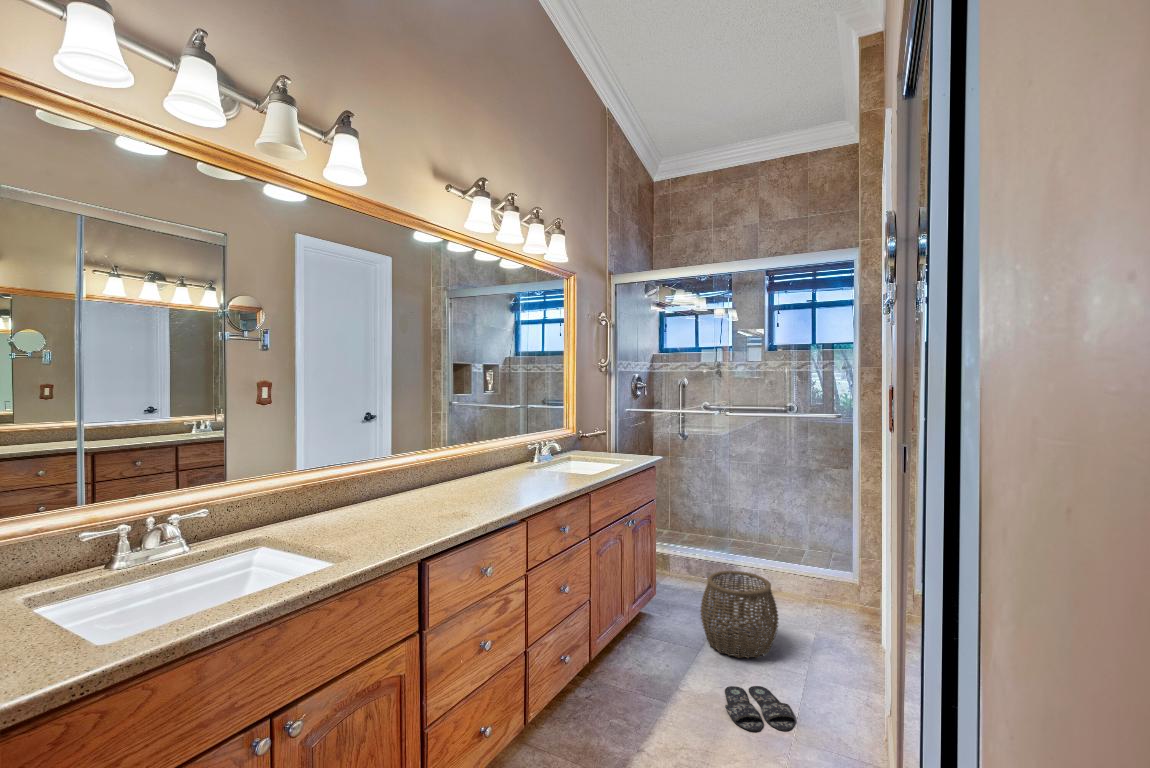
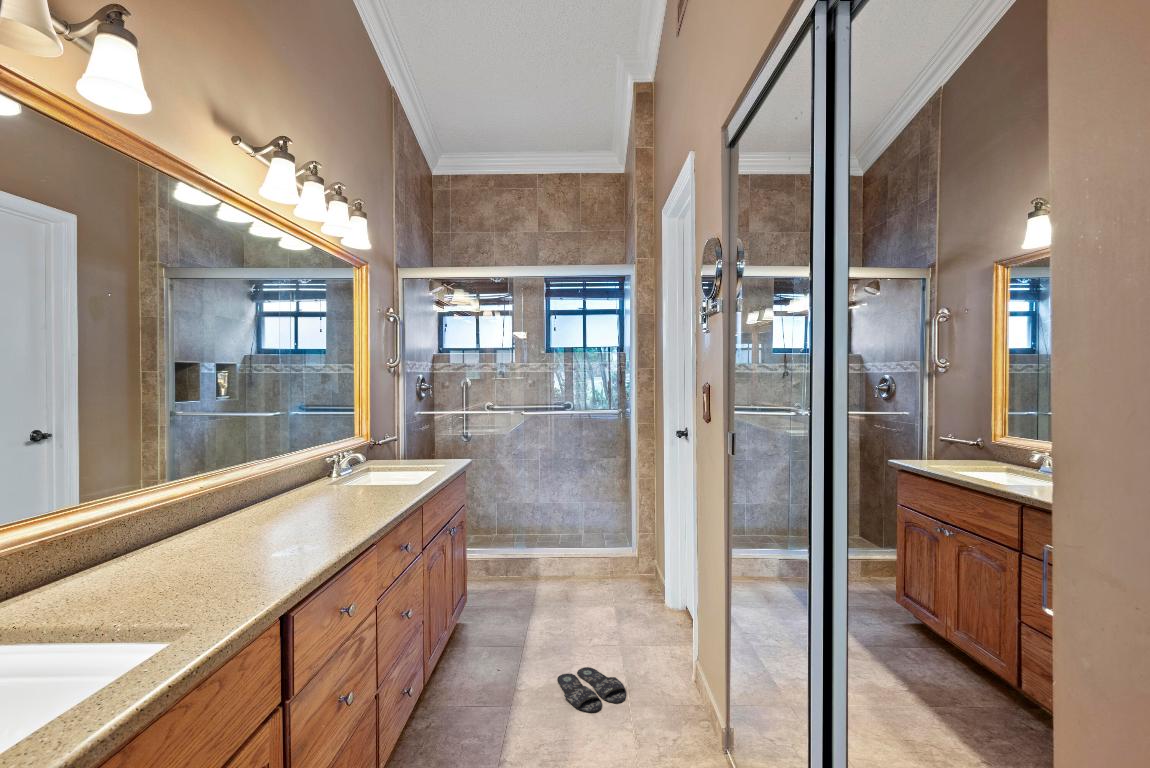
woven basket: present [700,571,778,658] -> none [517,562,589,646]

